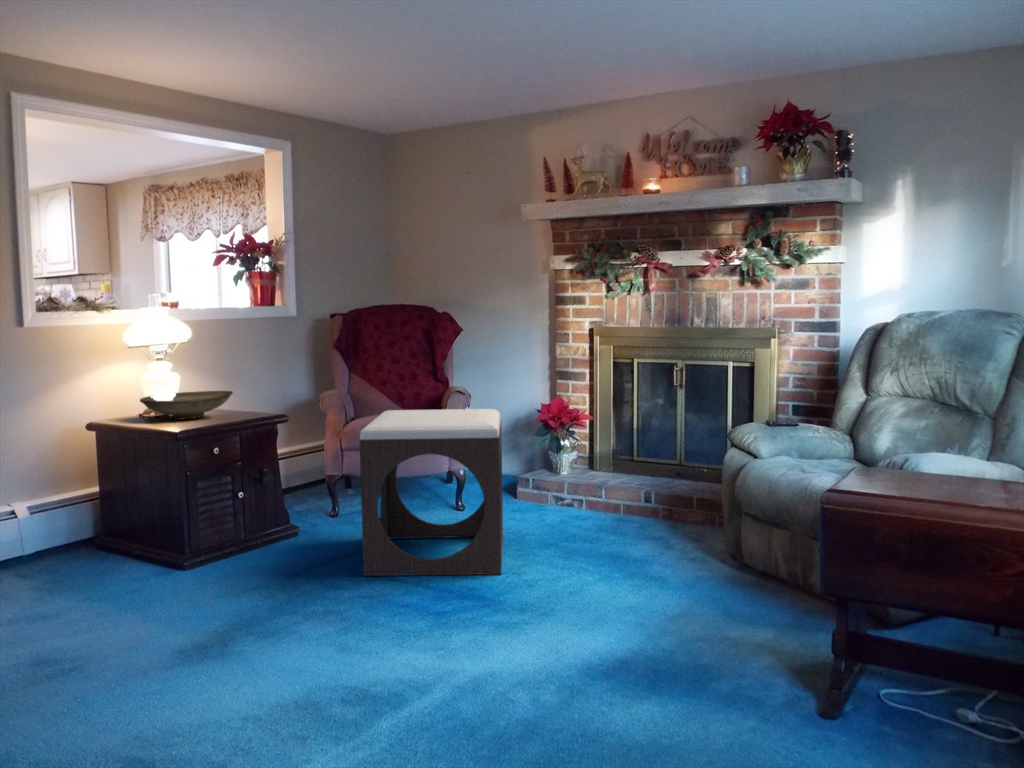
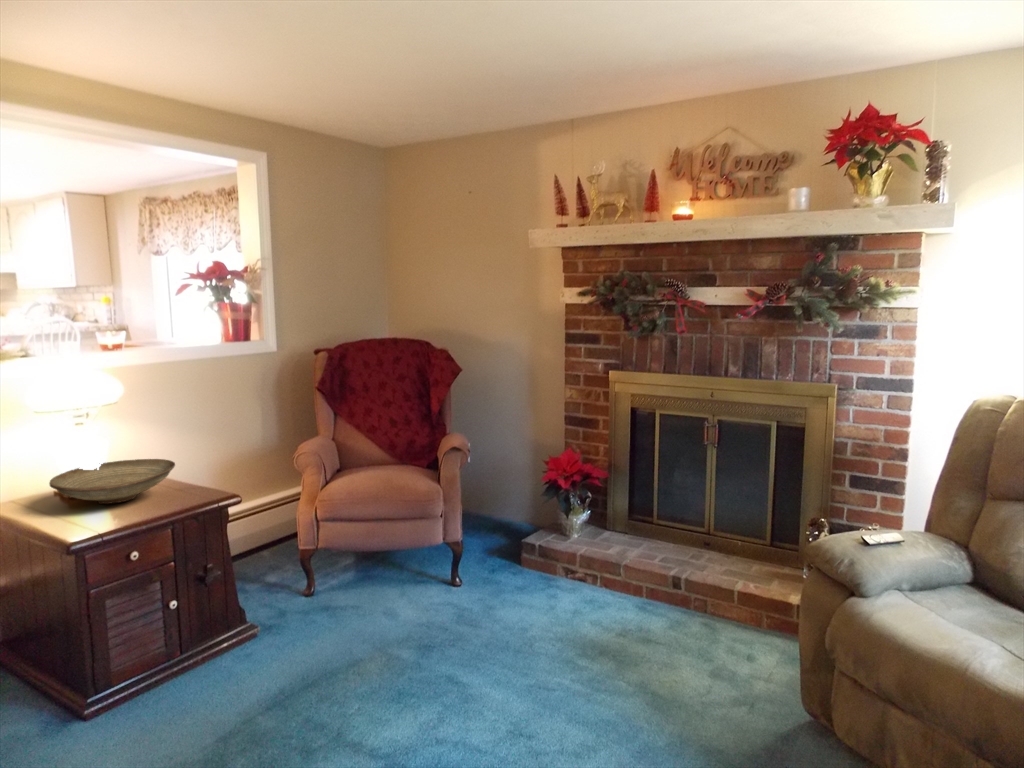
footstool: present [359,409,503,576] -> none [316,494,508,740]

